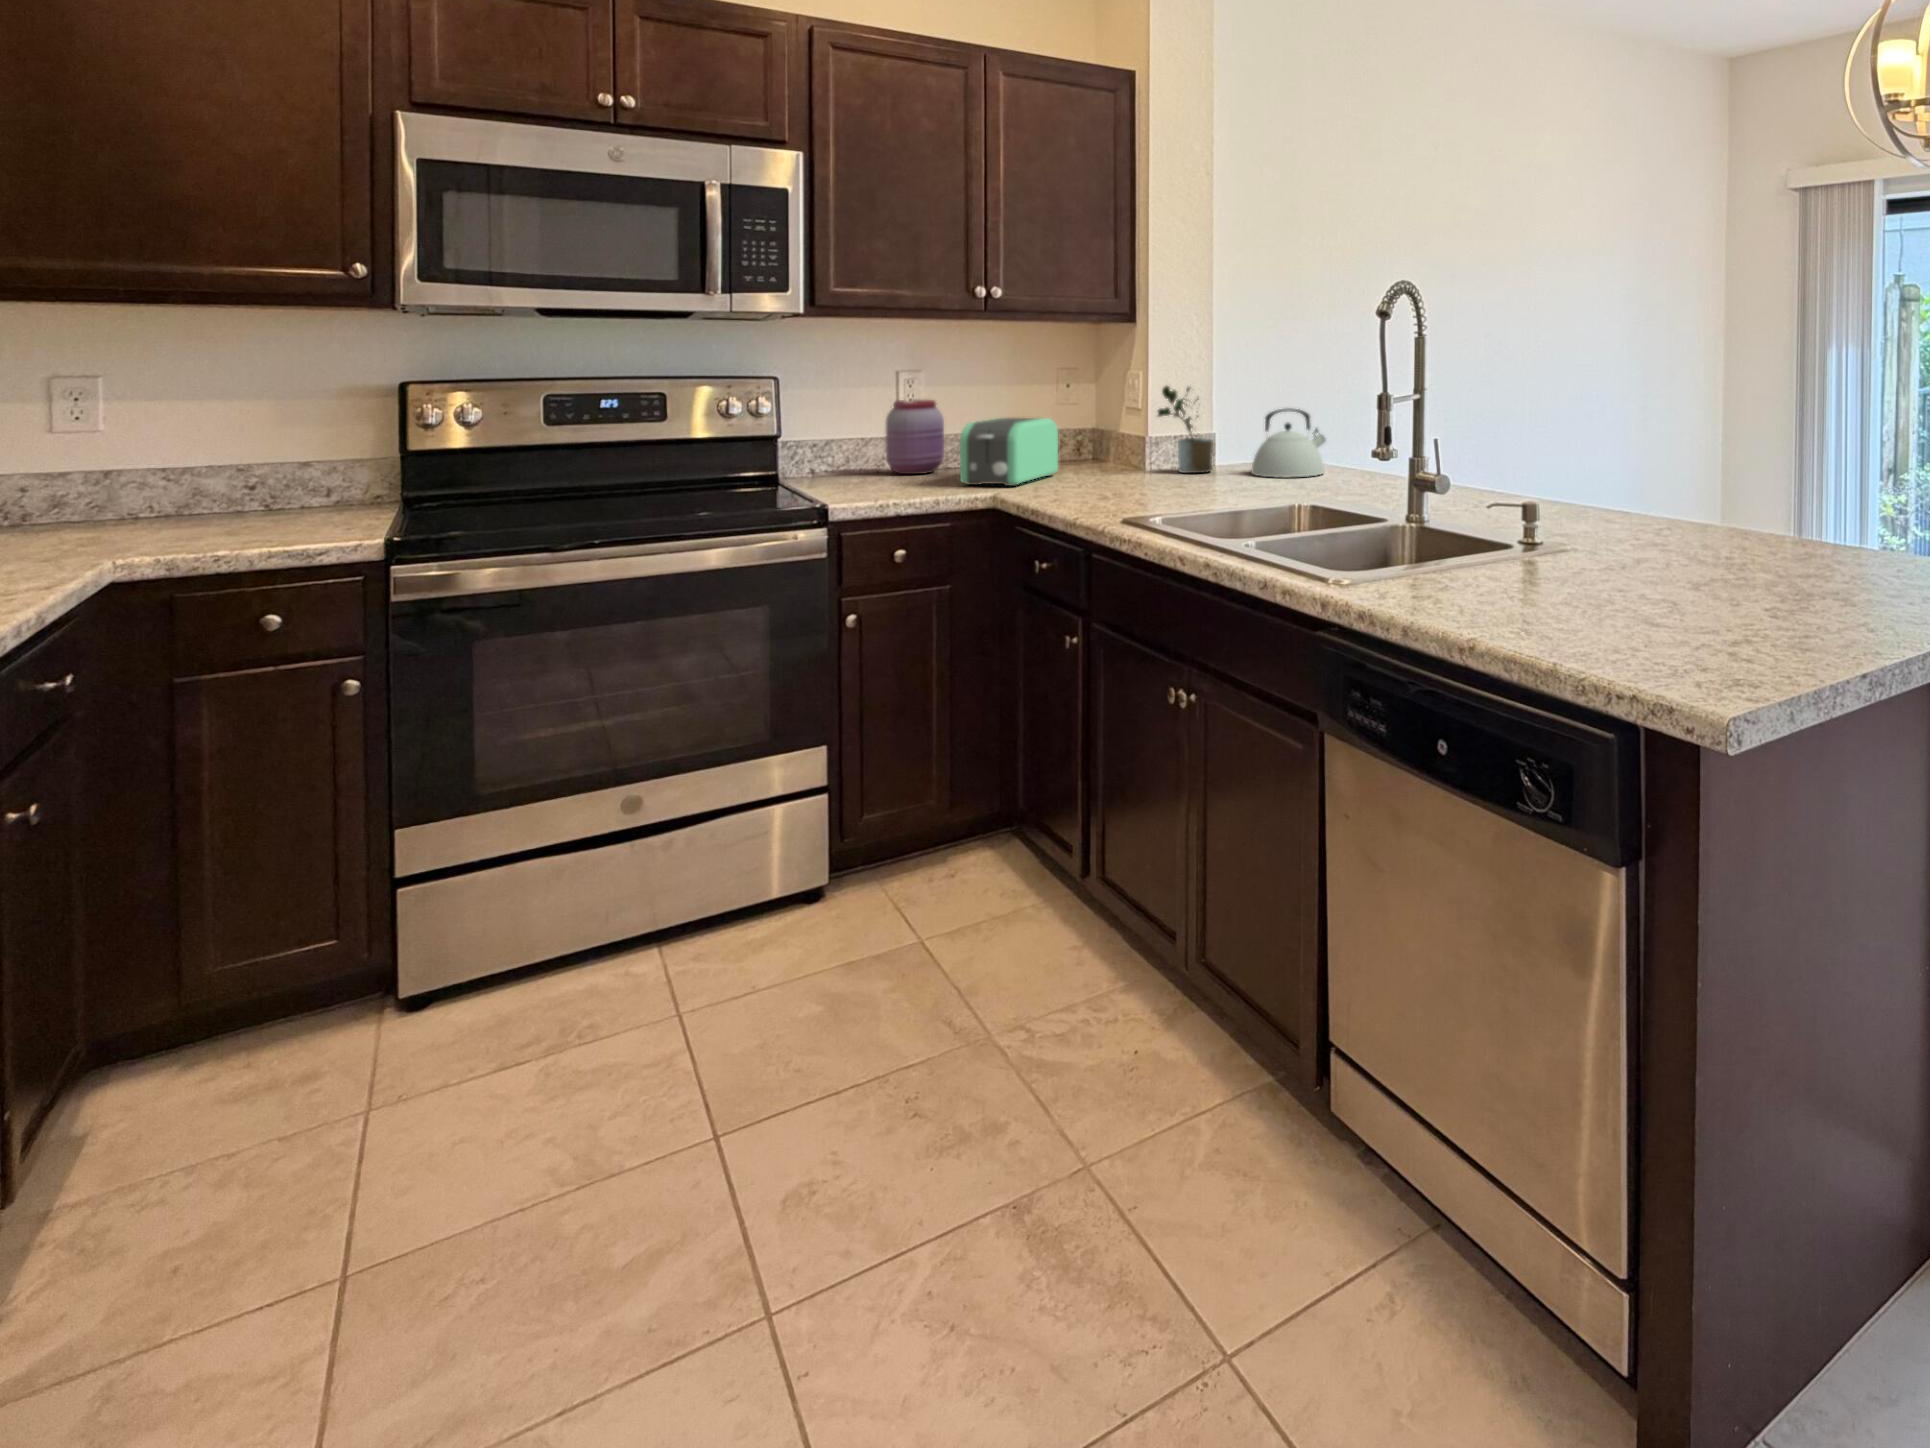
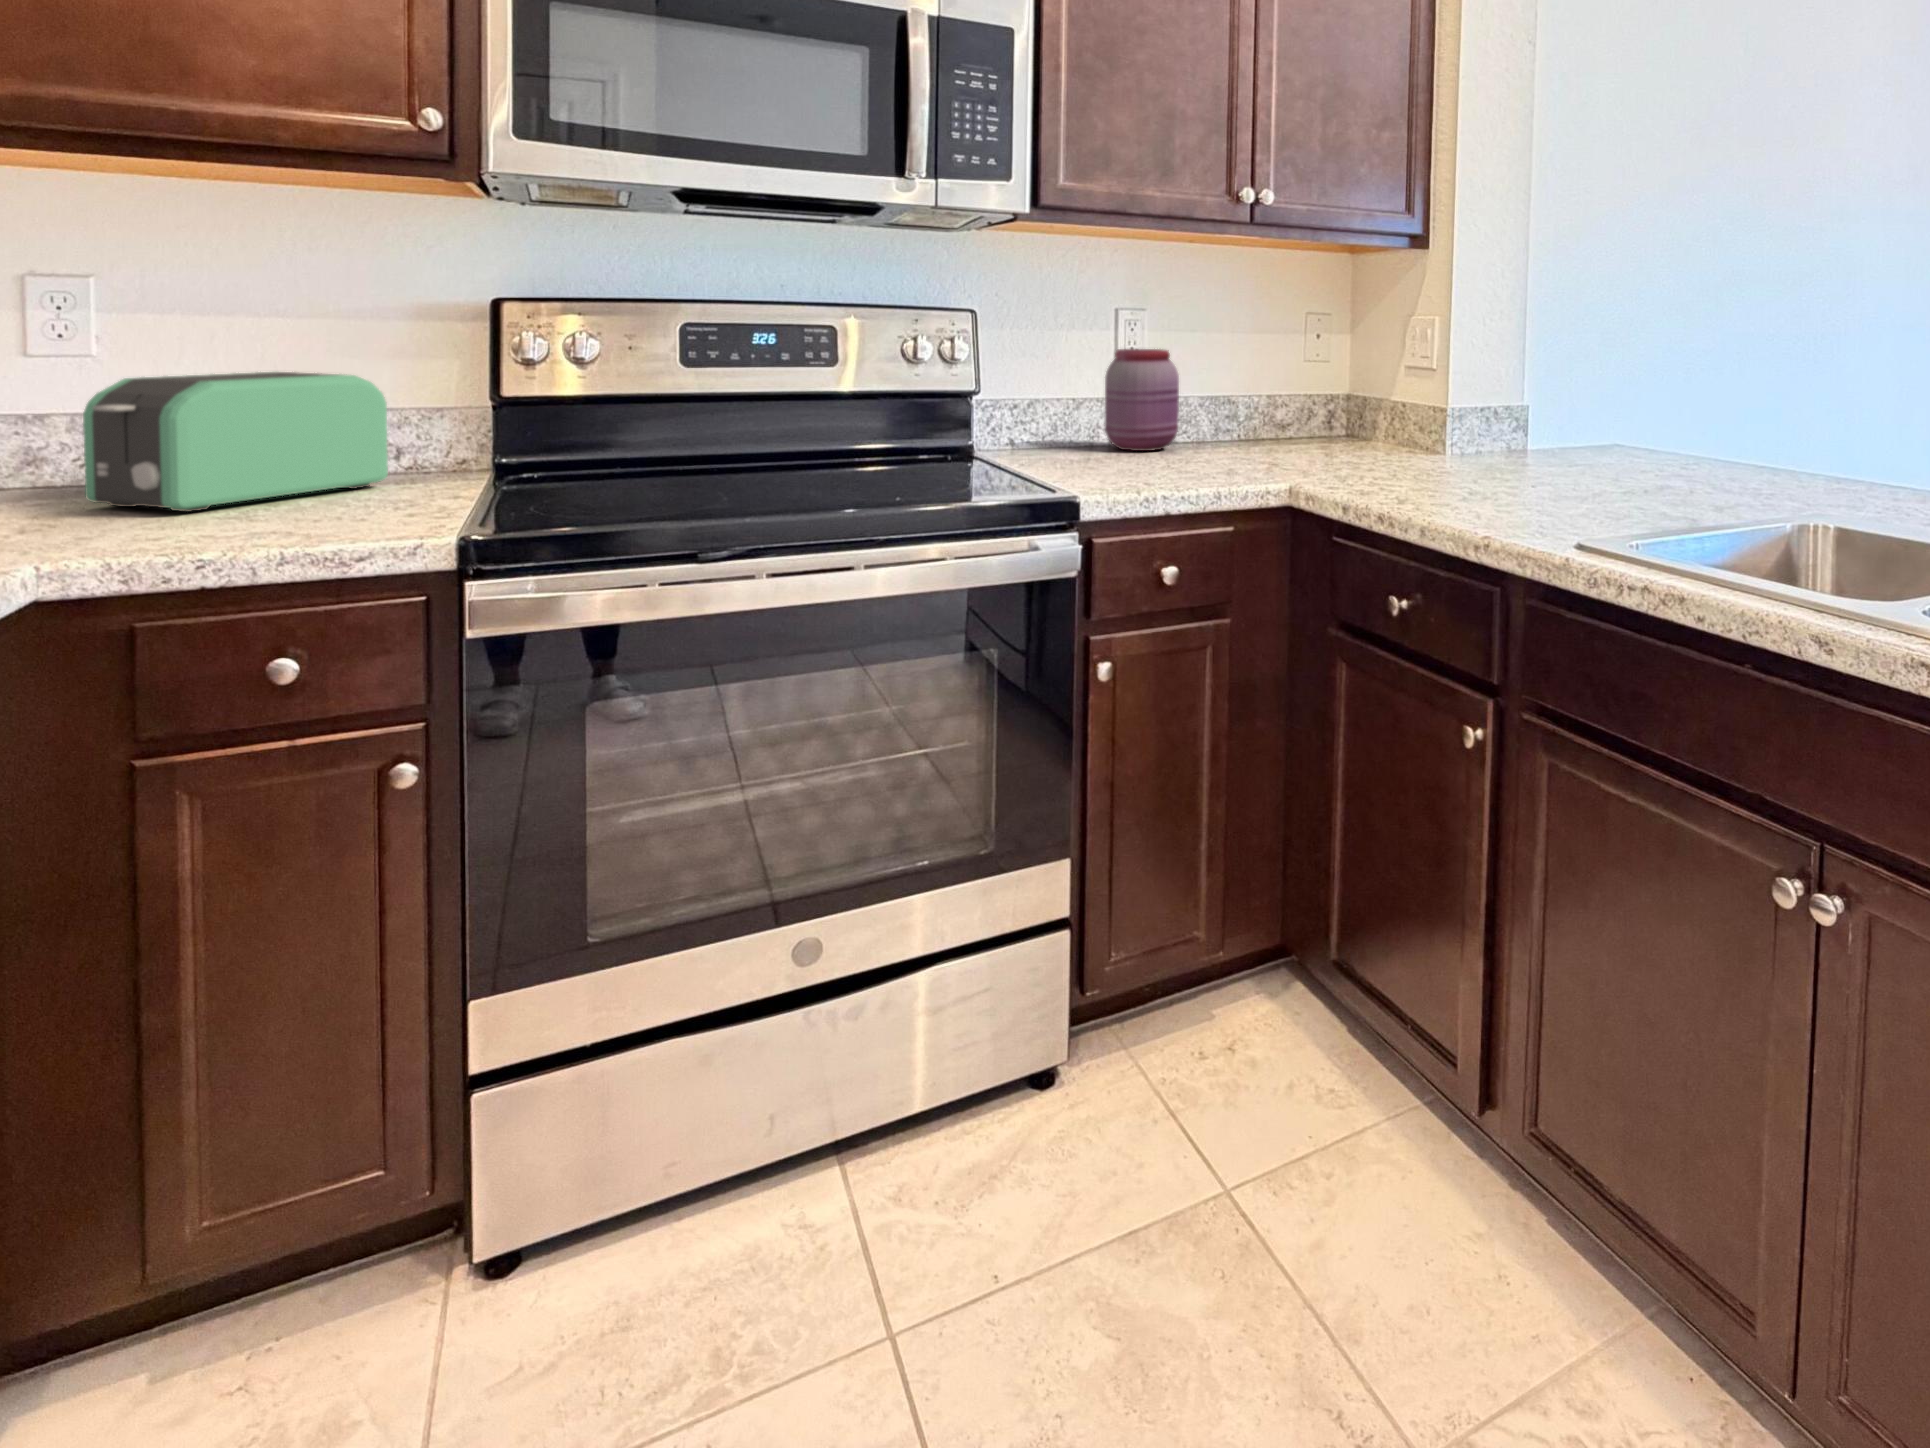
potted plant: present [1158,386,1213,473] -> none [1468,337,1542,462]
kettle: present [1252,409,1326,478] -> none [1596,374,1704,473]
toaster: present [960,418,1058,486] -> present [83,372,388,512]

